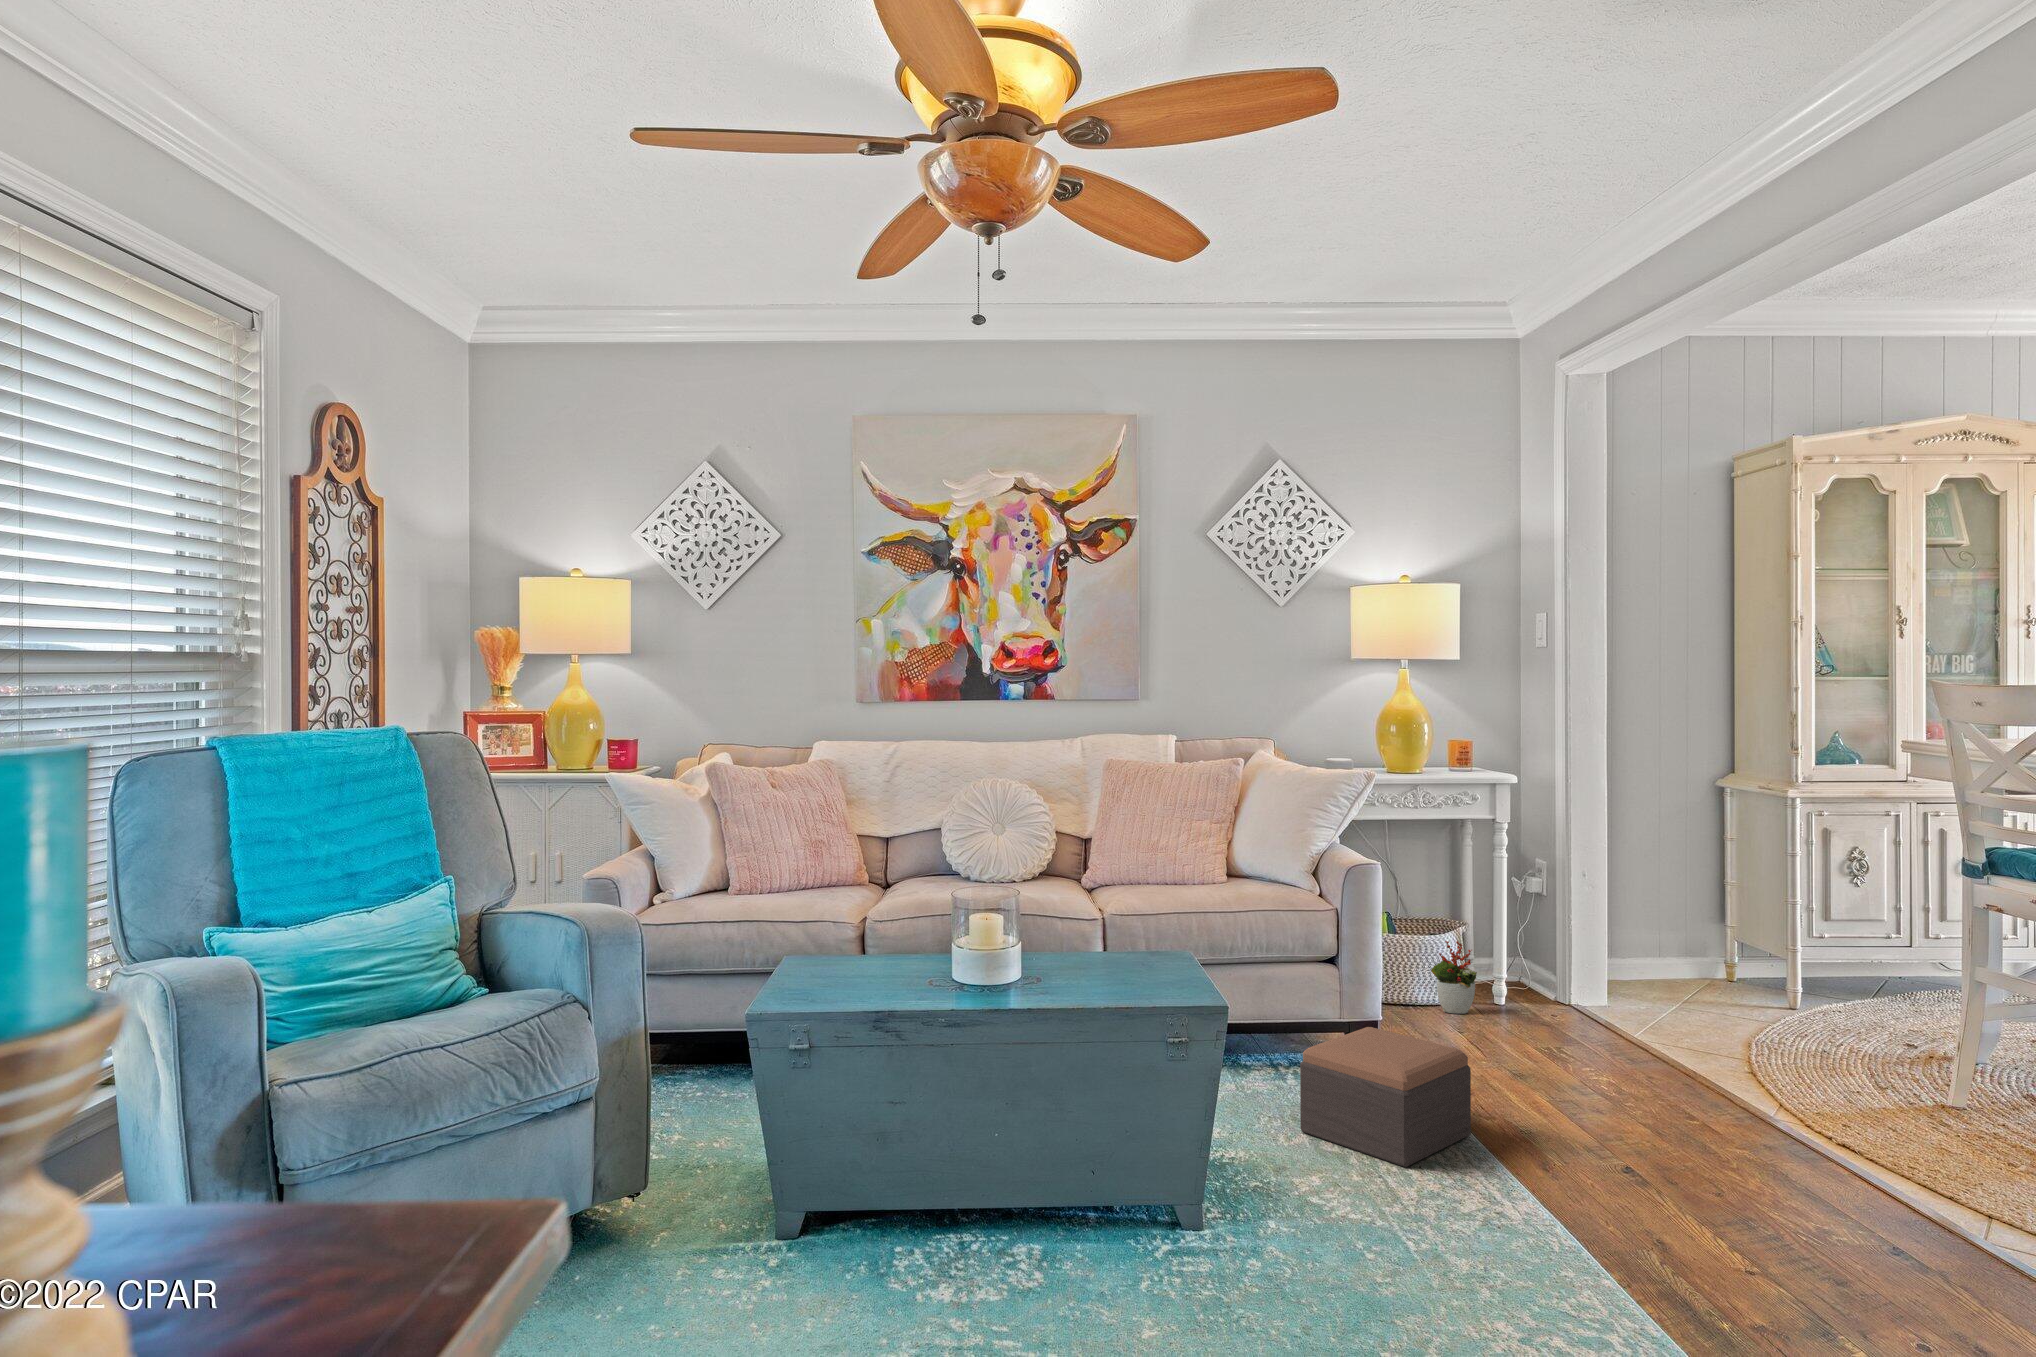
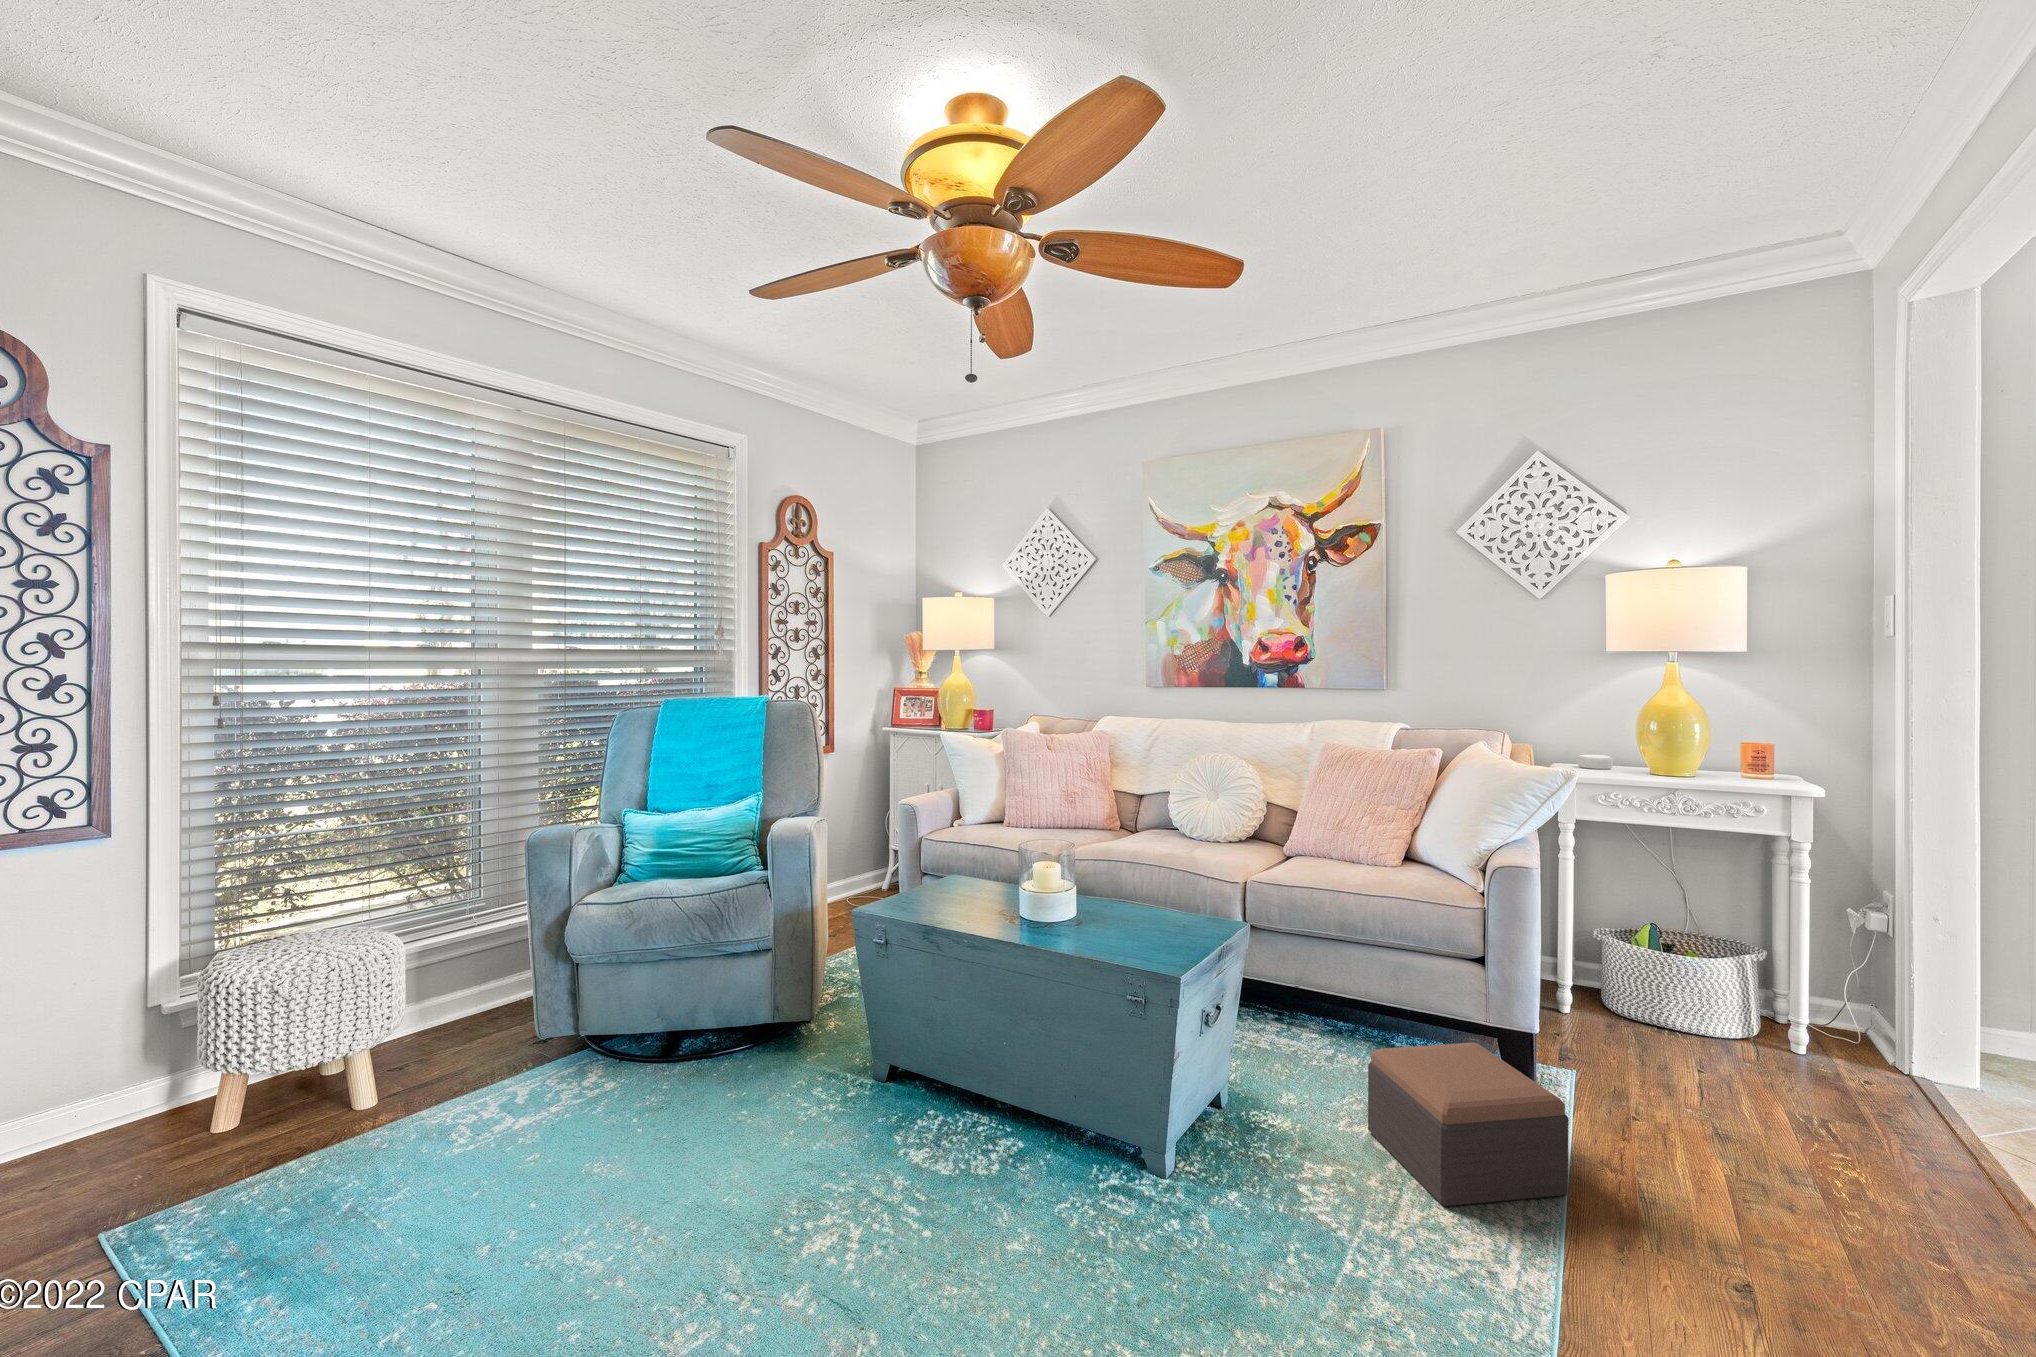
decorative plant: present [1431,941,1477,1014] -> none [1681,965,1745,1051]

